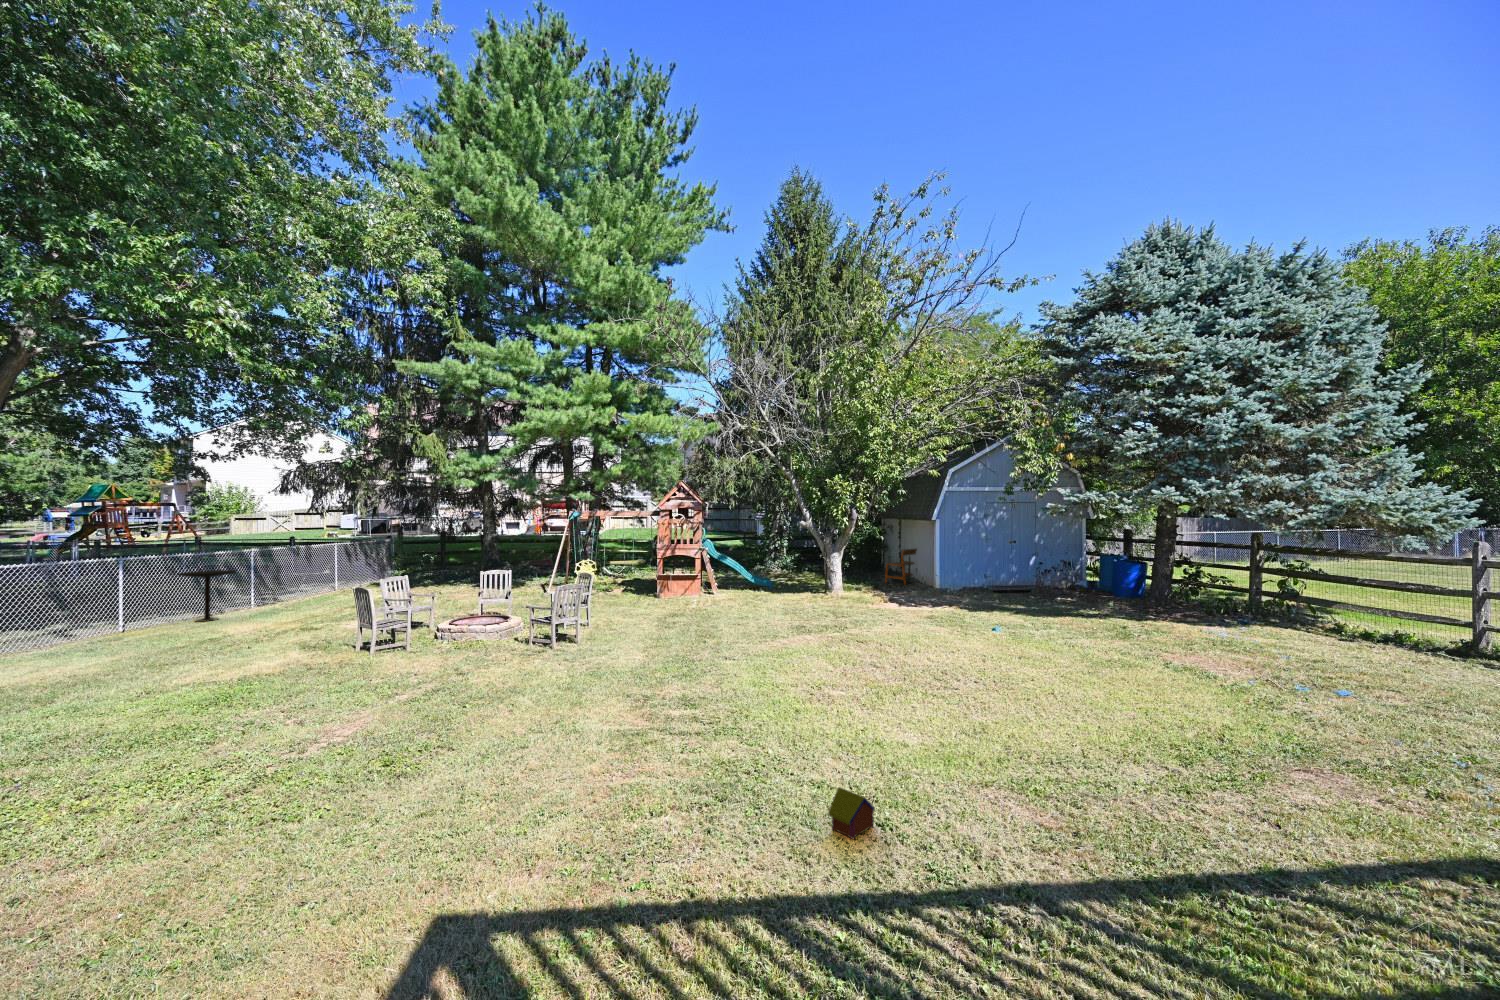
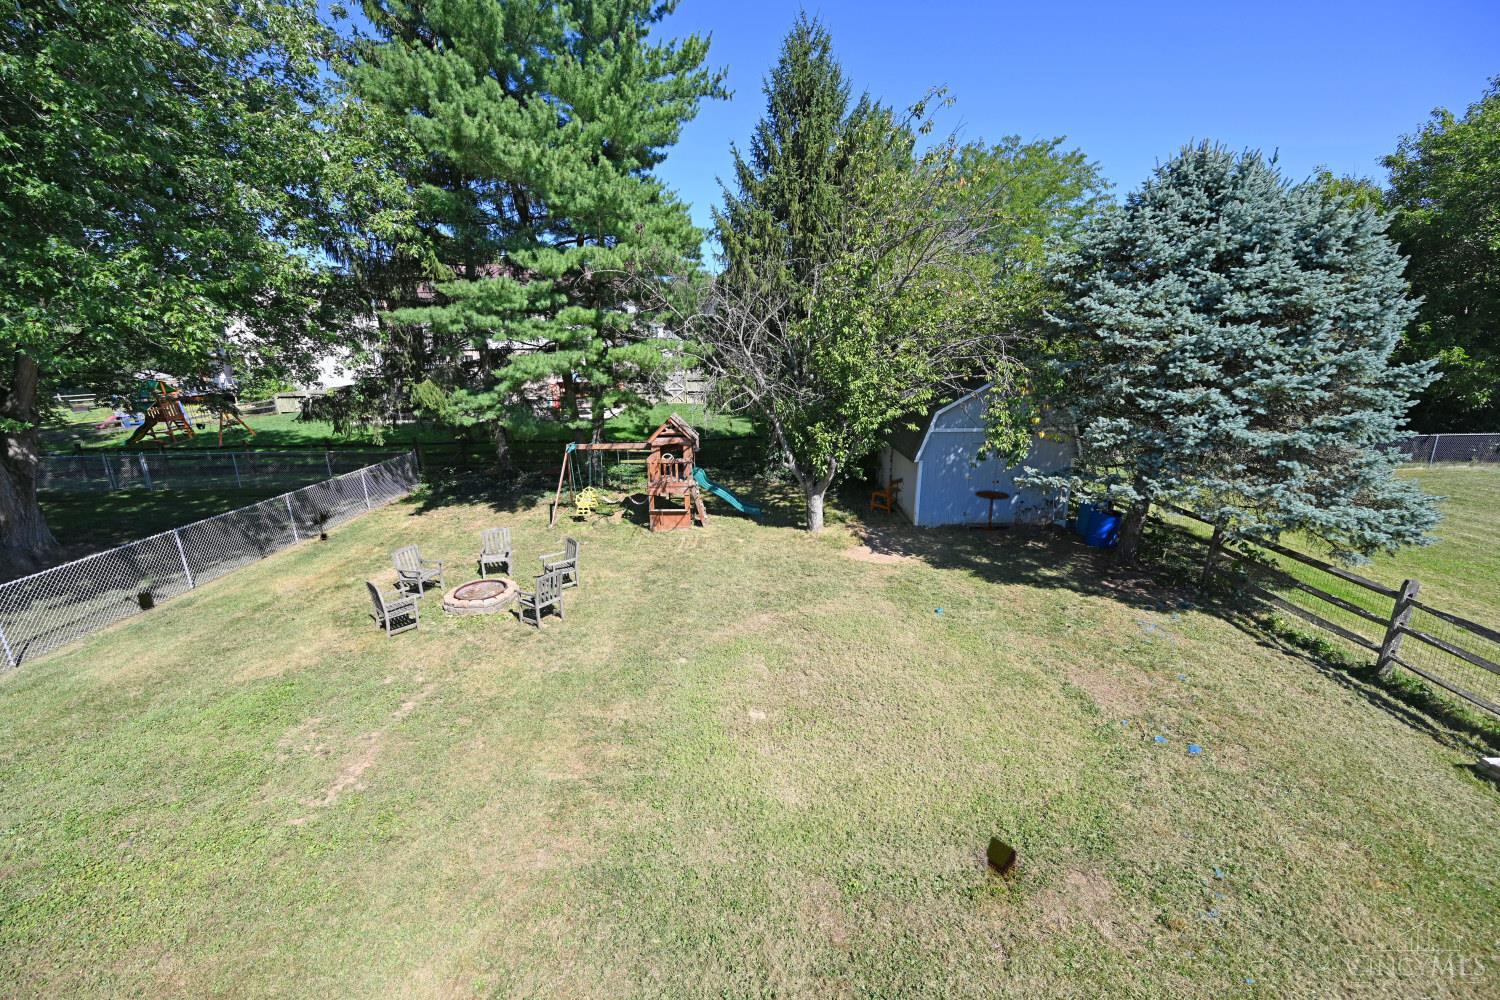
potted tree: none [275,567,303,603] -> present [310,509,332,540]
pedestal table: present [178,570,236,622] -> present [975,490,1010,530]
watering can: none [55,617,89,643] -> present [125,591,154,610]
toy house: present [828,787,875,839] -> present [985,836,1017,875]

